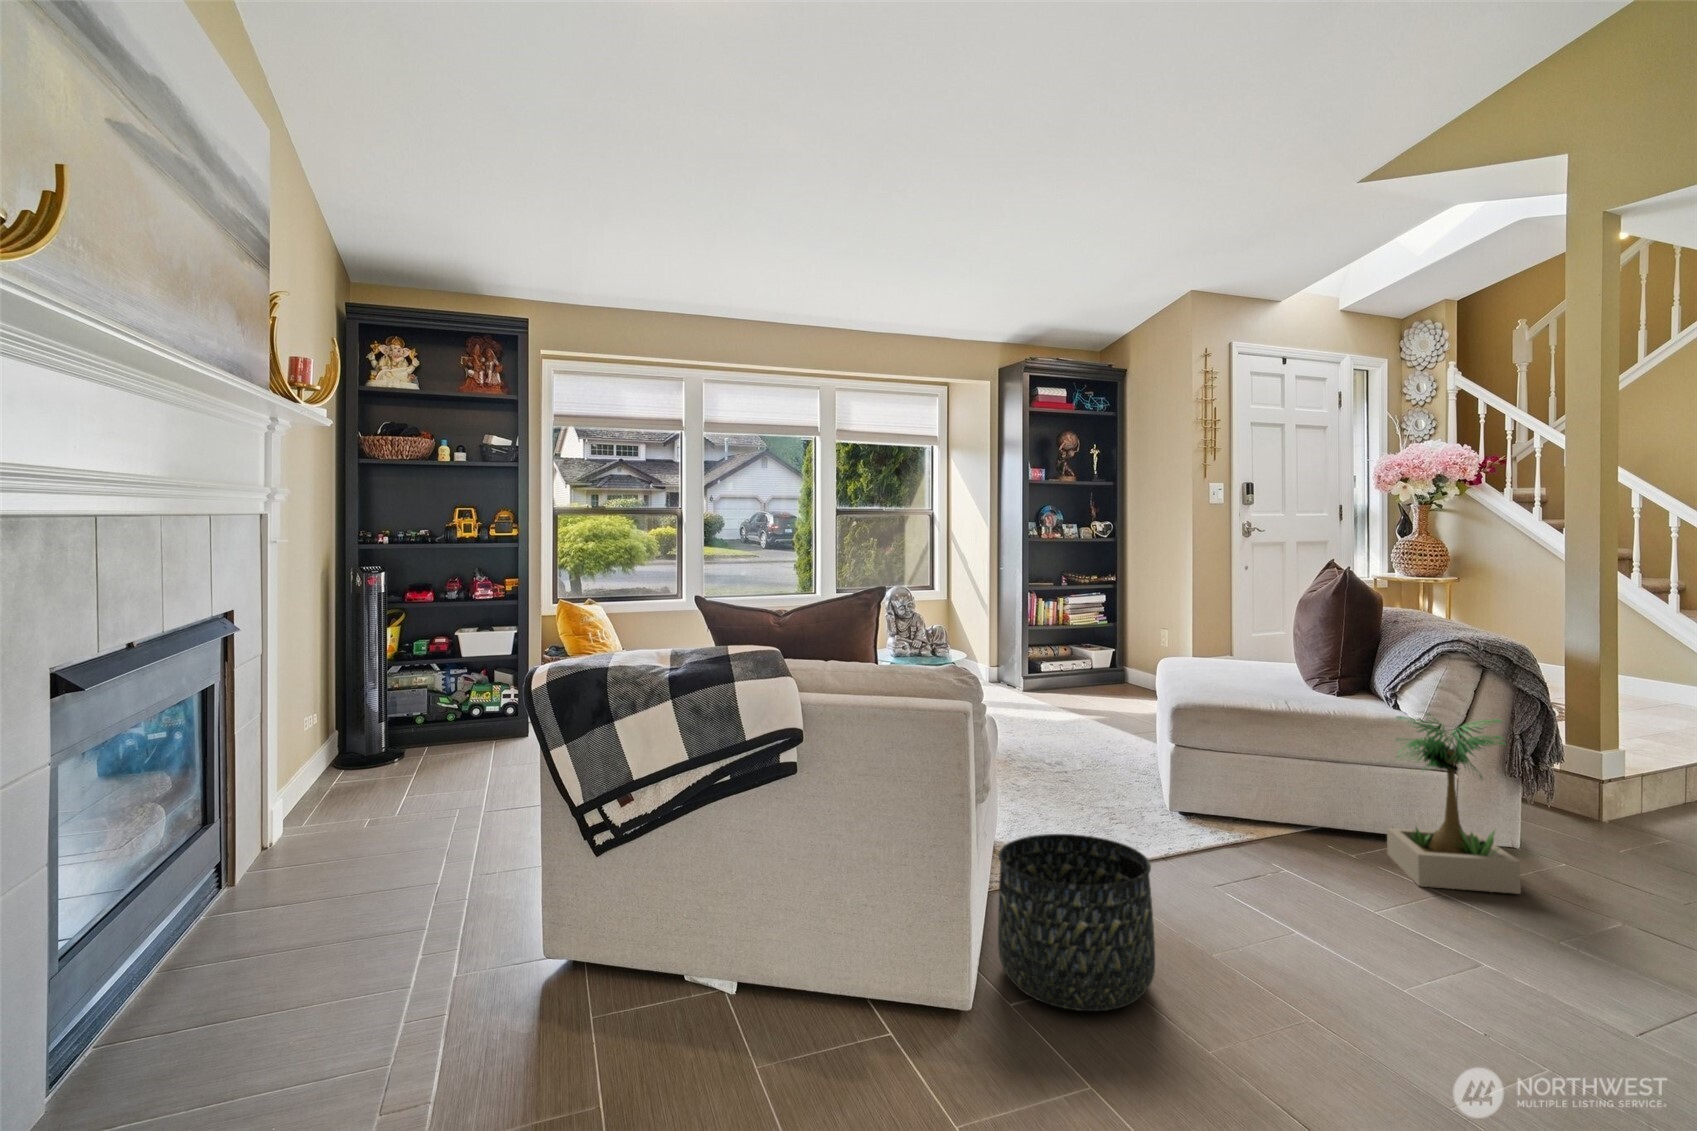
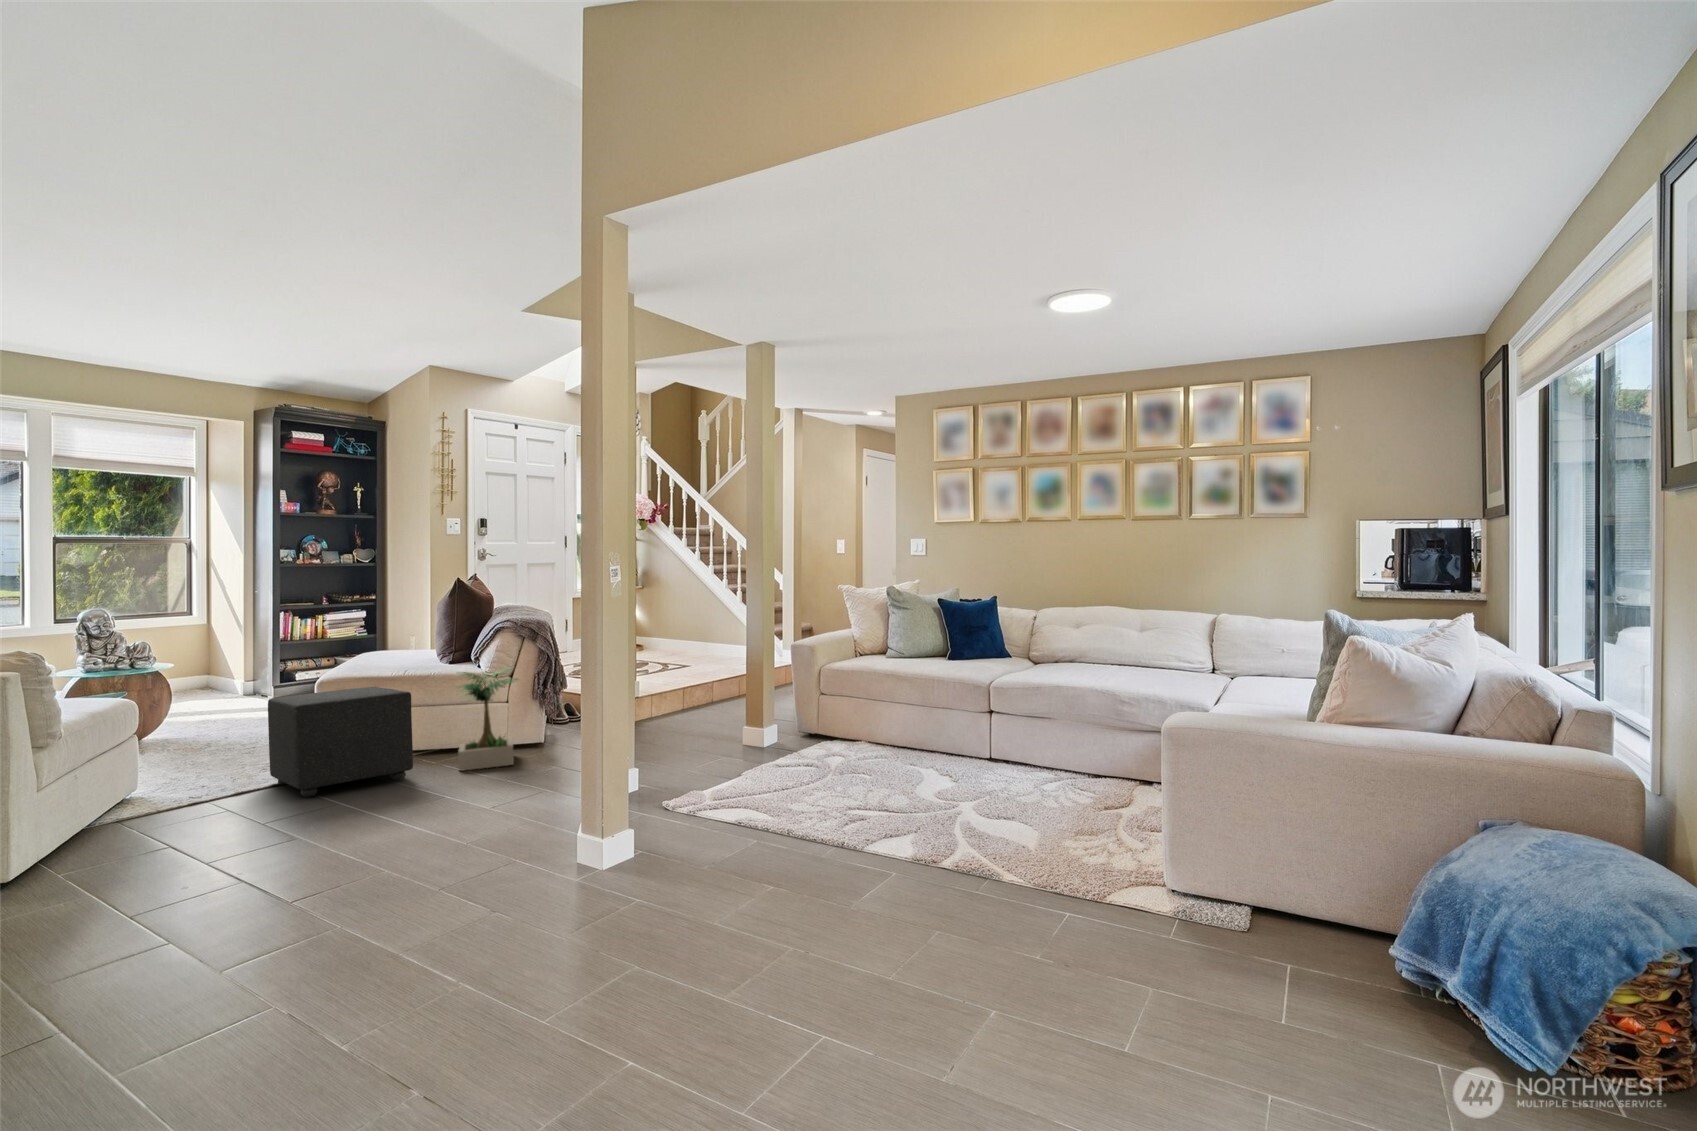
ottoman: none [1124,721,1357,899] -> present [268,687,413,797]
basket: present [998,834,1155,1011] -> none [91,759,216,859]

